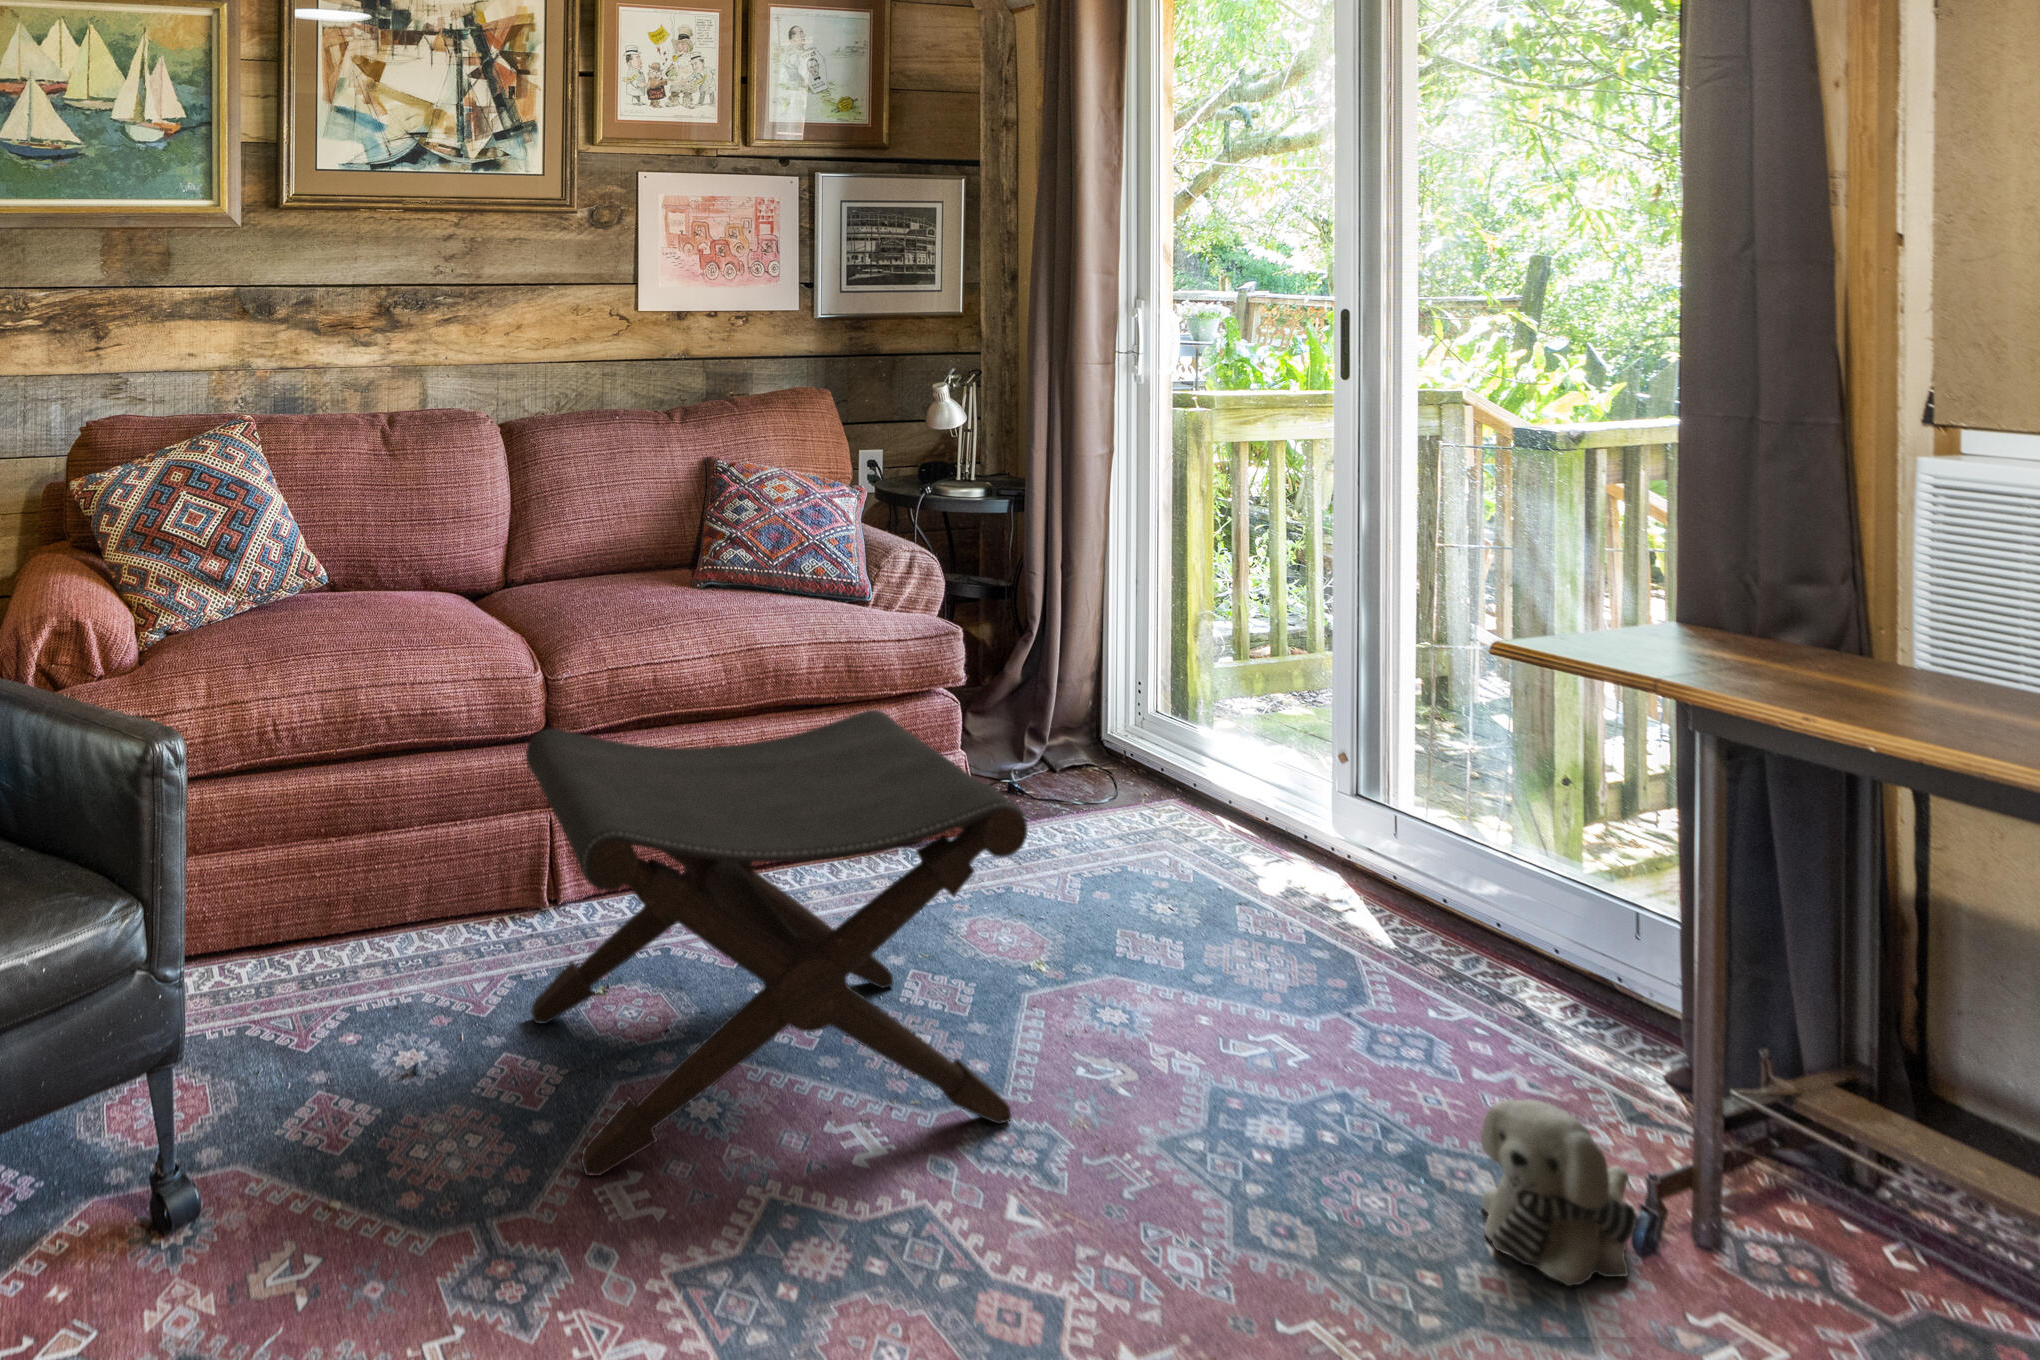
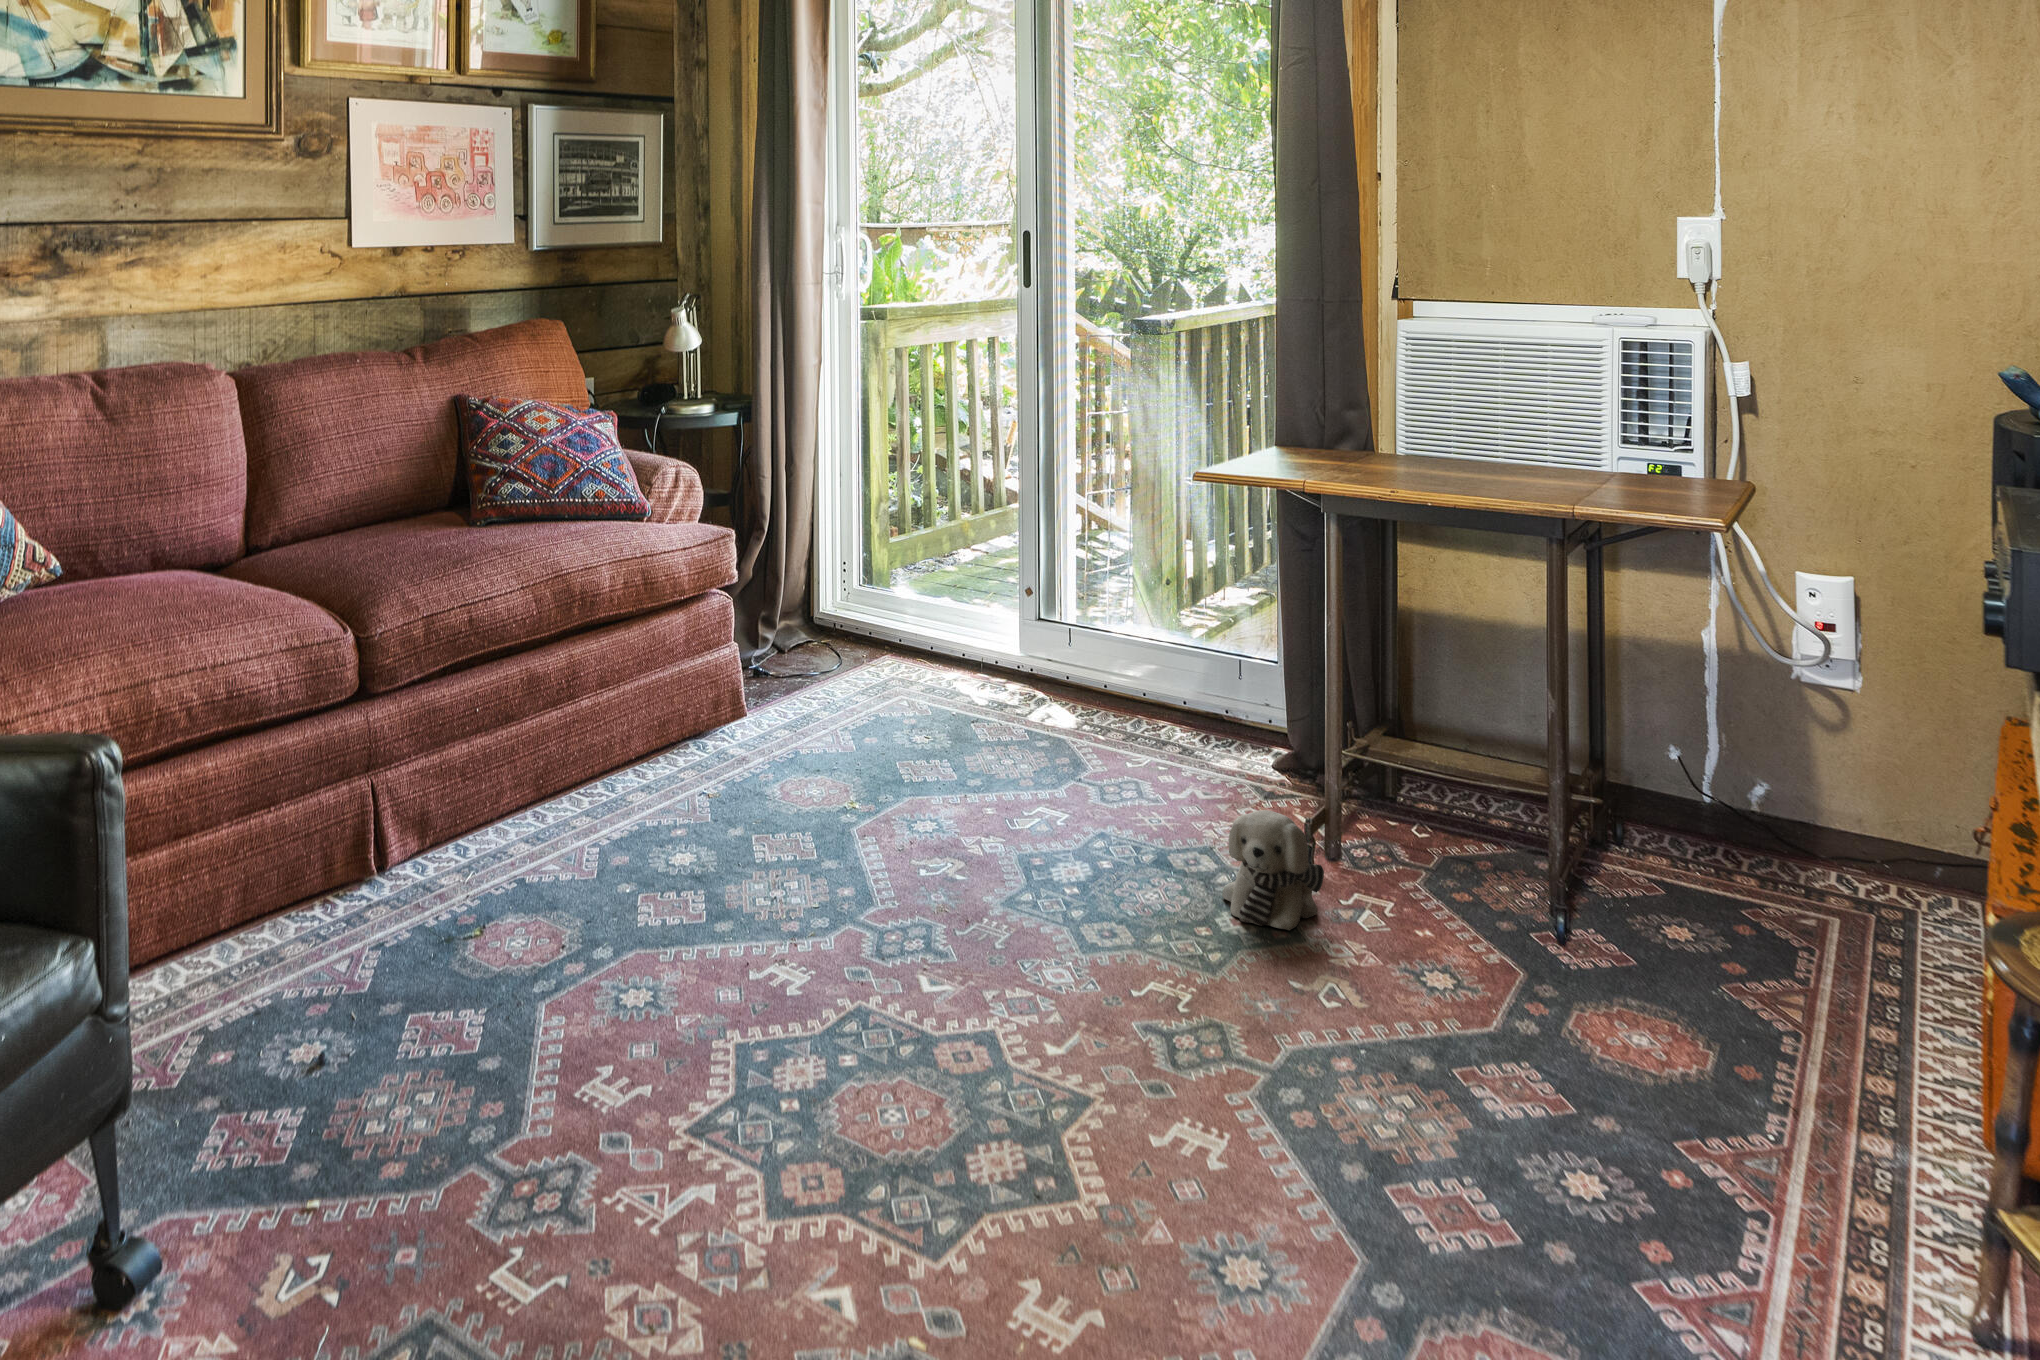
footstool: present [526,710,1028,1176] -> none [404,614,906,1083]

